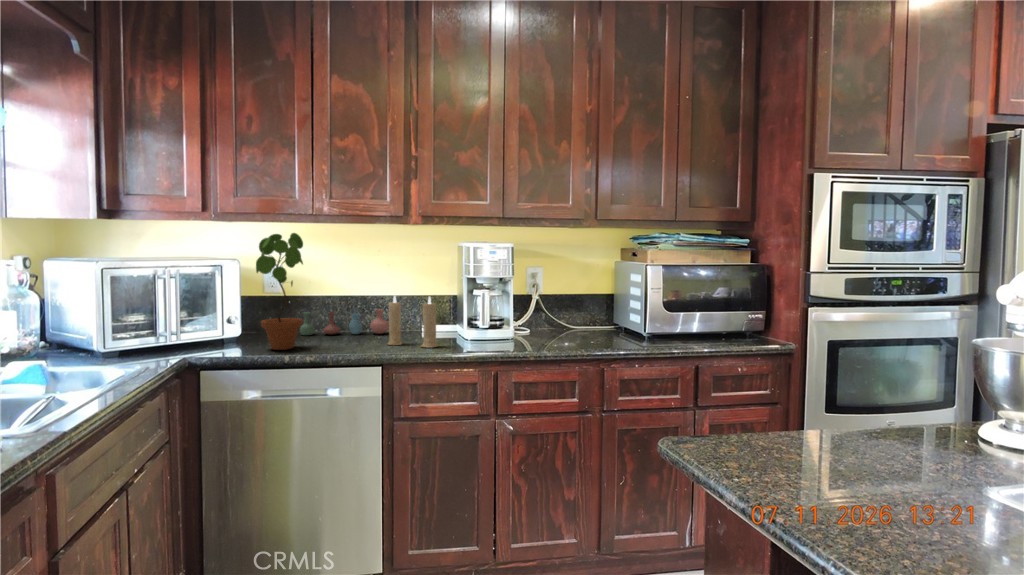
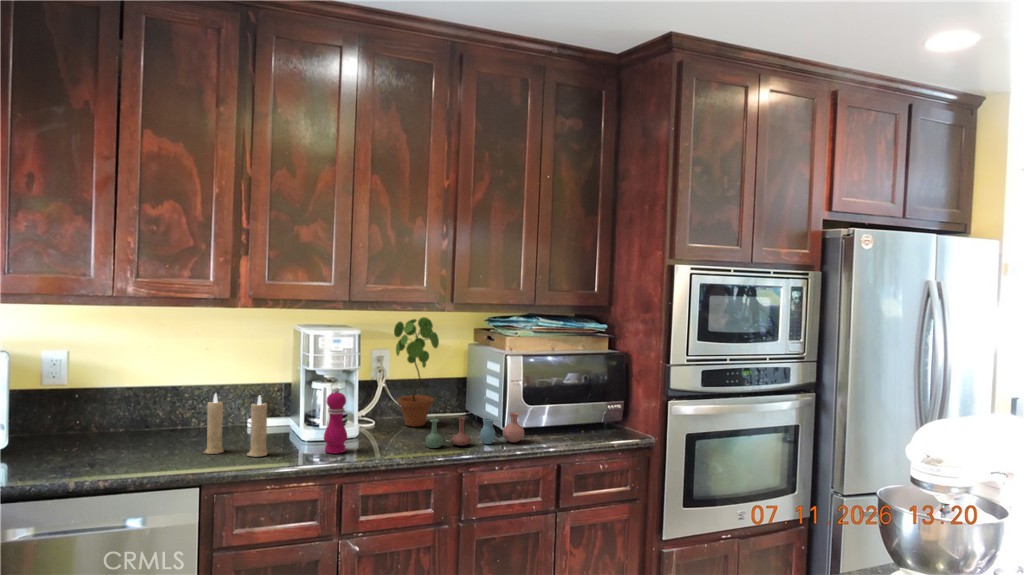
potted plant: present [256,233,303,350] -> present [394,317,439,427]
pepper mill: none [483,291,503,347] -> present [324,388,347,454]
vase: present [300,309,389,335] -> present [426,413,524,448]

